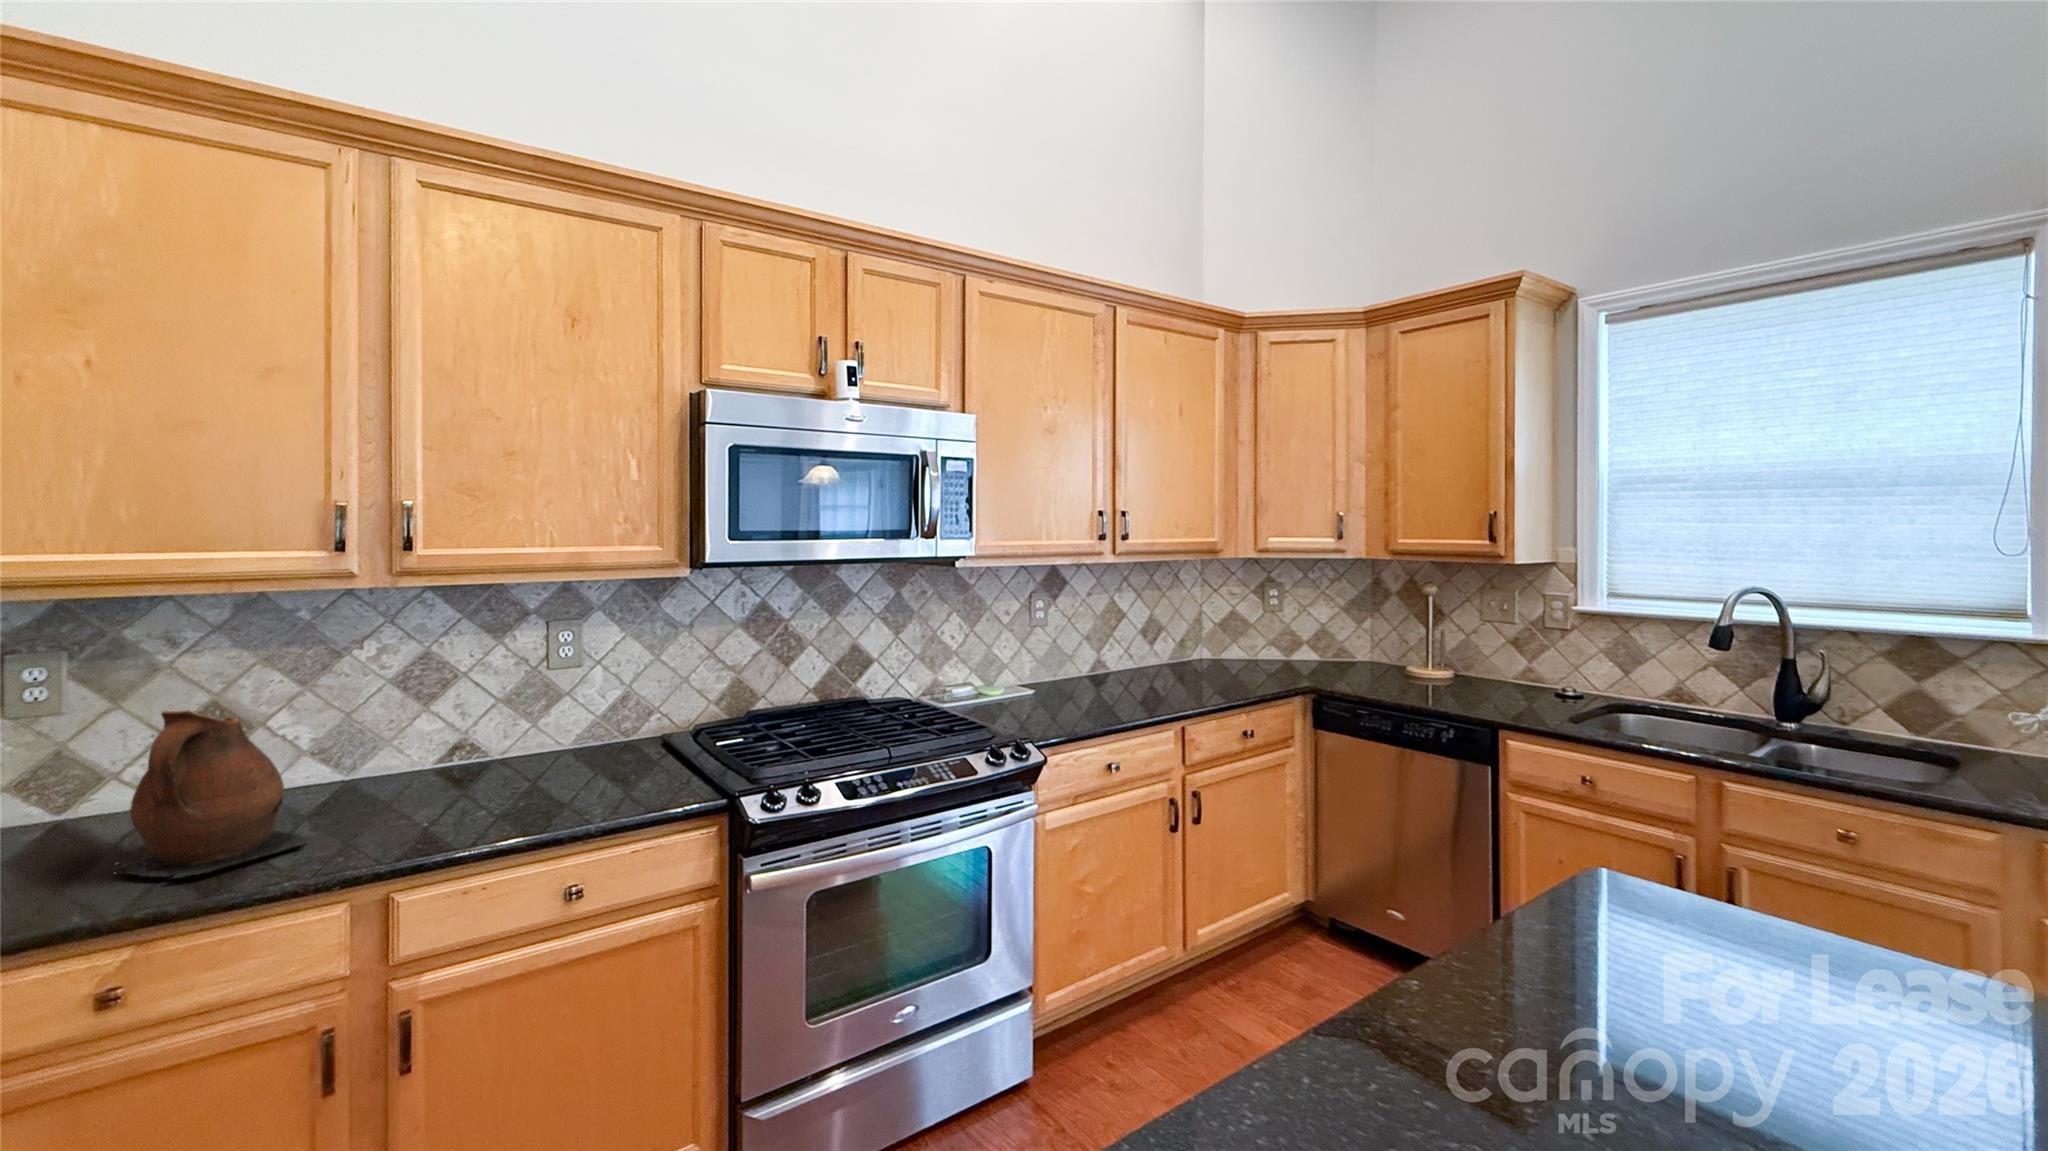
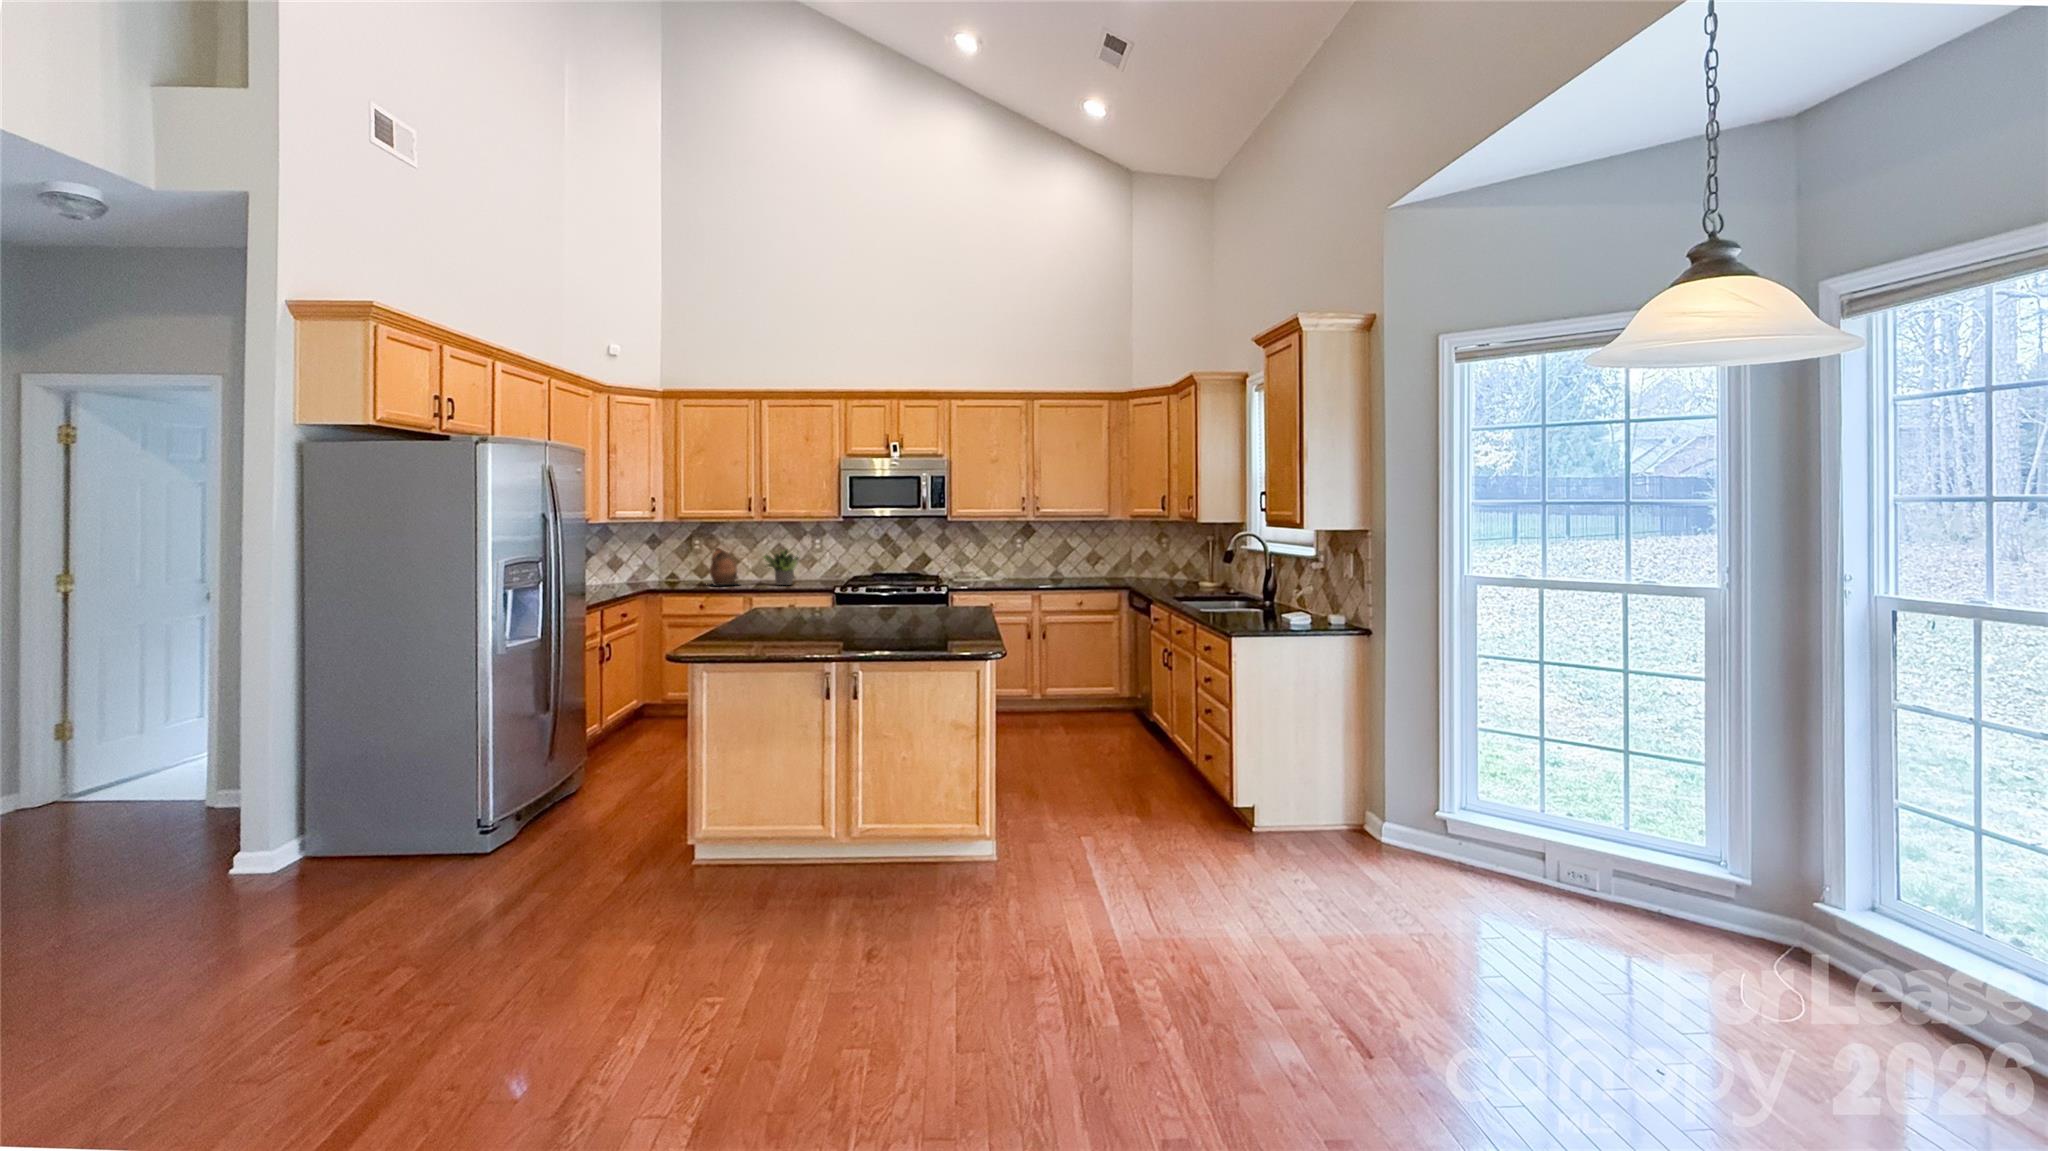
potted plant: none [397,675,568,817] -> present [763,550,799,585]

